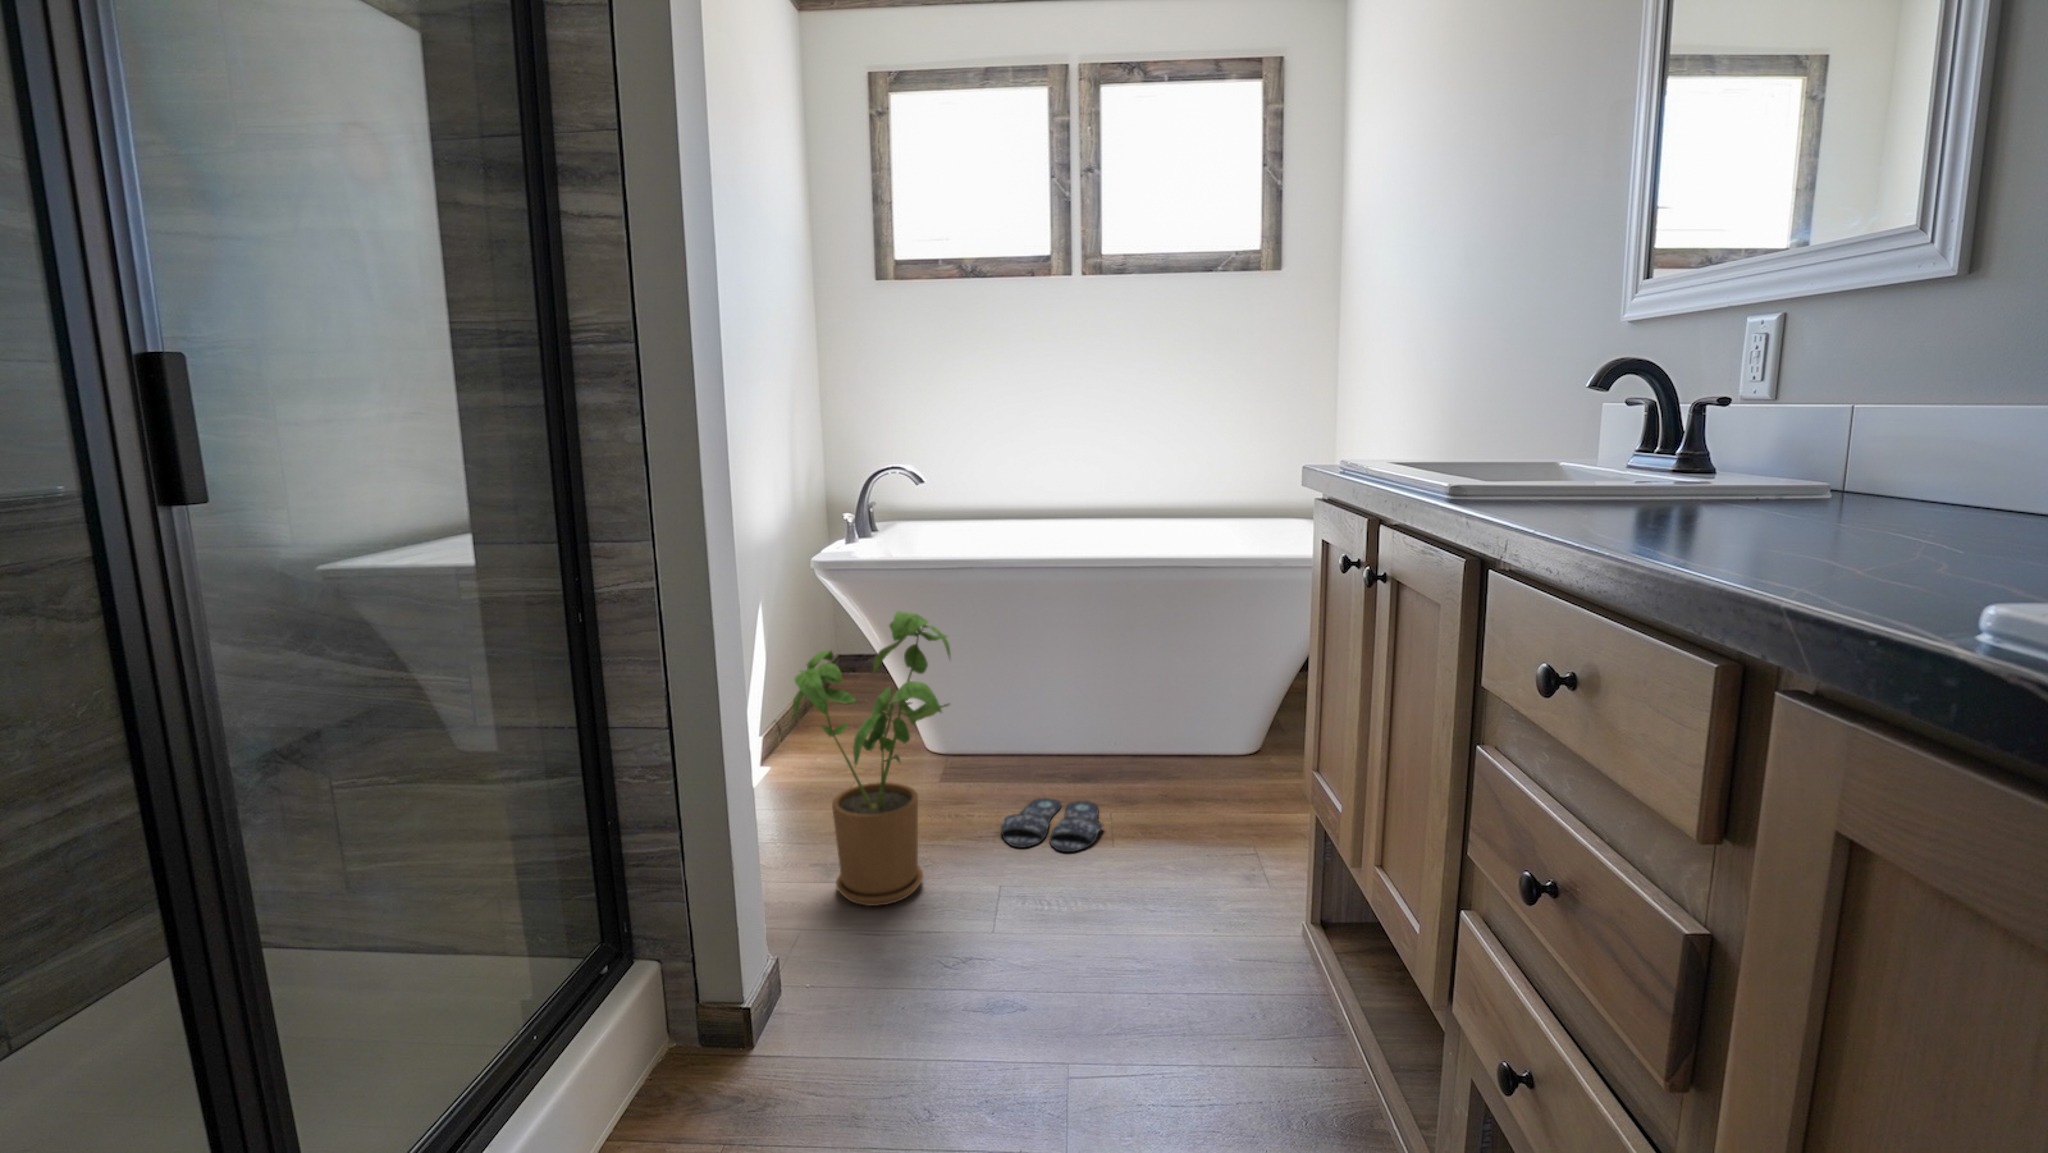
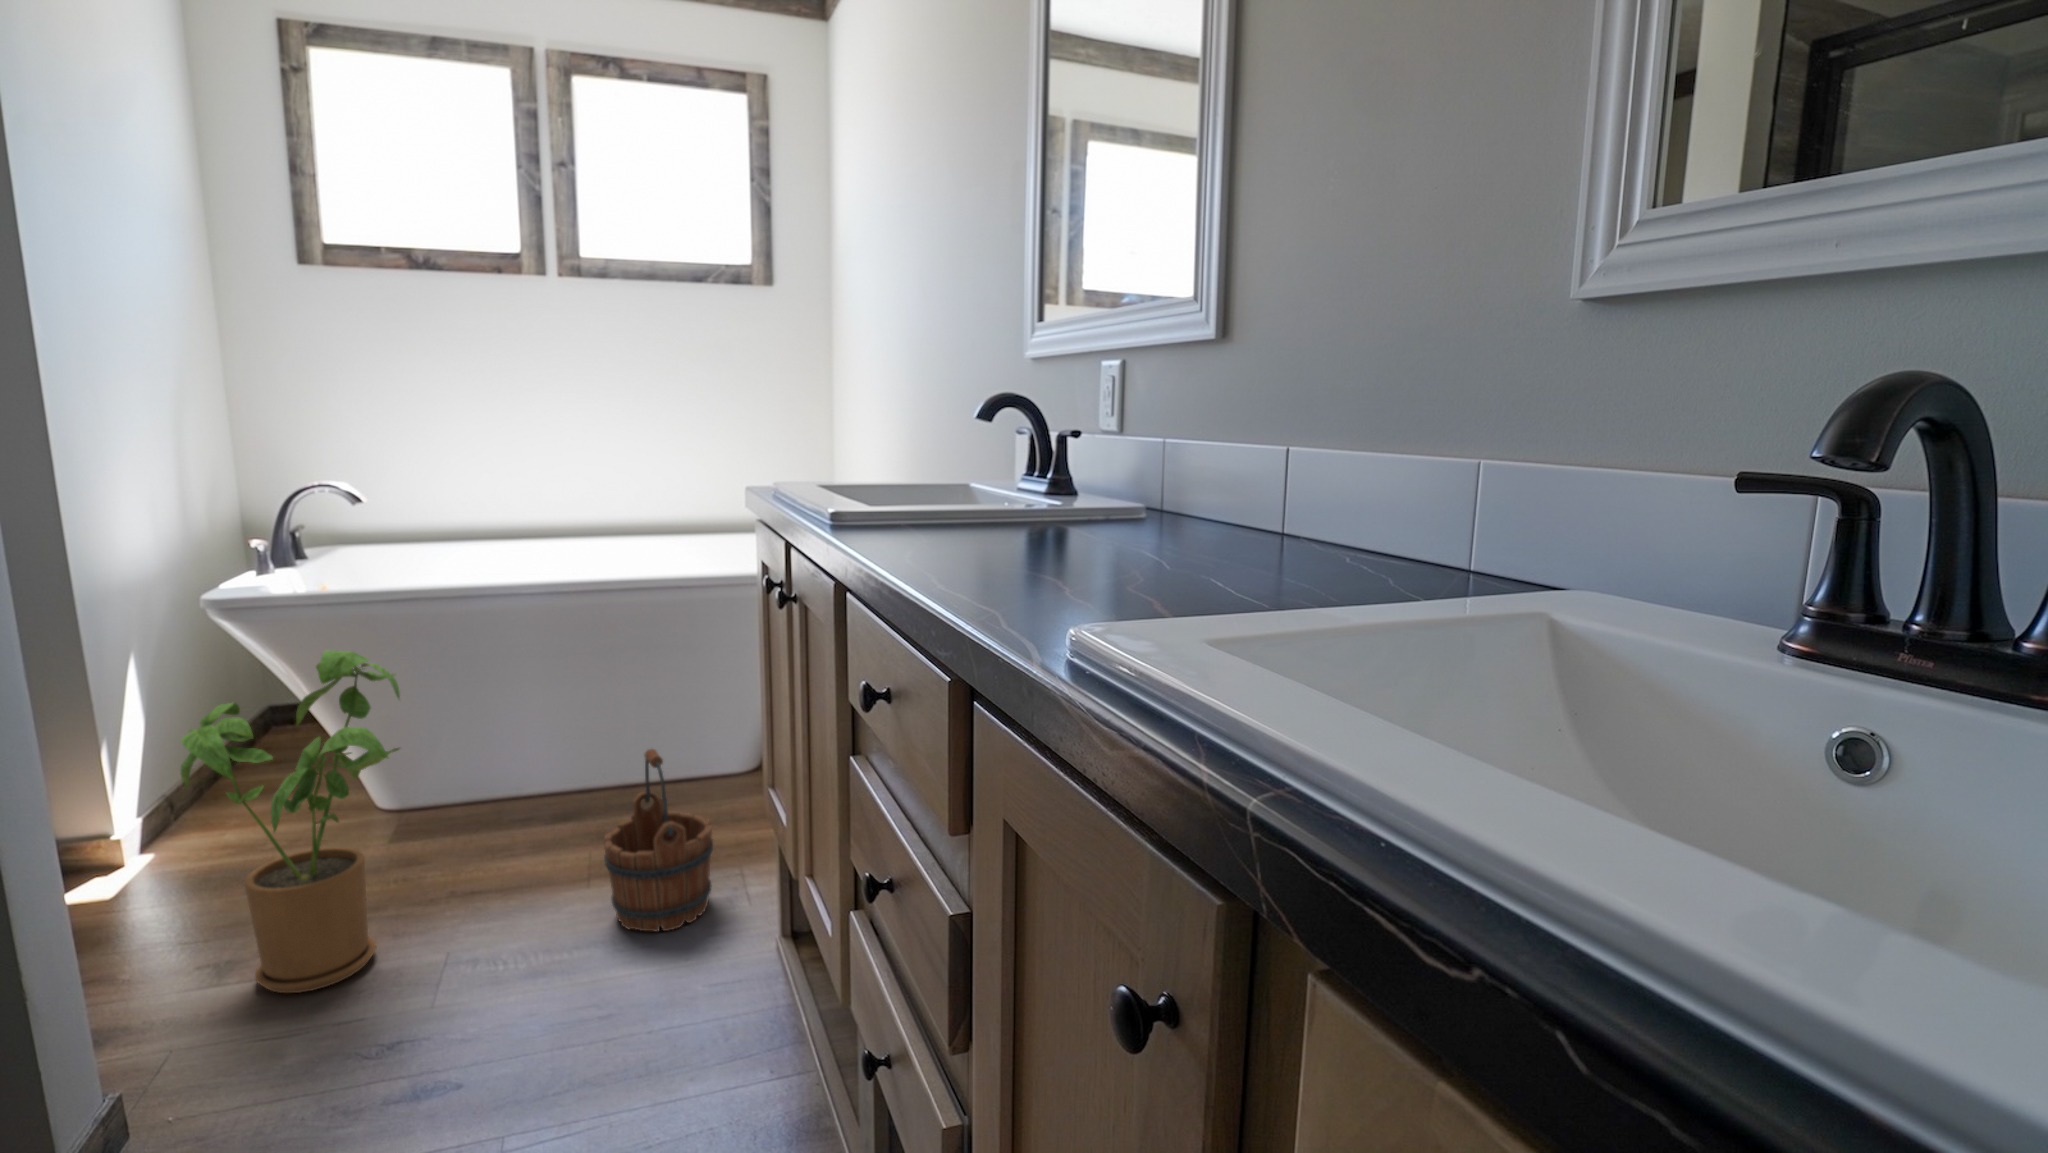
wooden bucket: none [1114,729,1217,913] -> present [604,749,713,931]
slippers: present [1001,798,1103,852] -> none [477,837,600,897]

